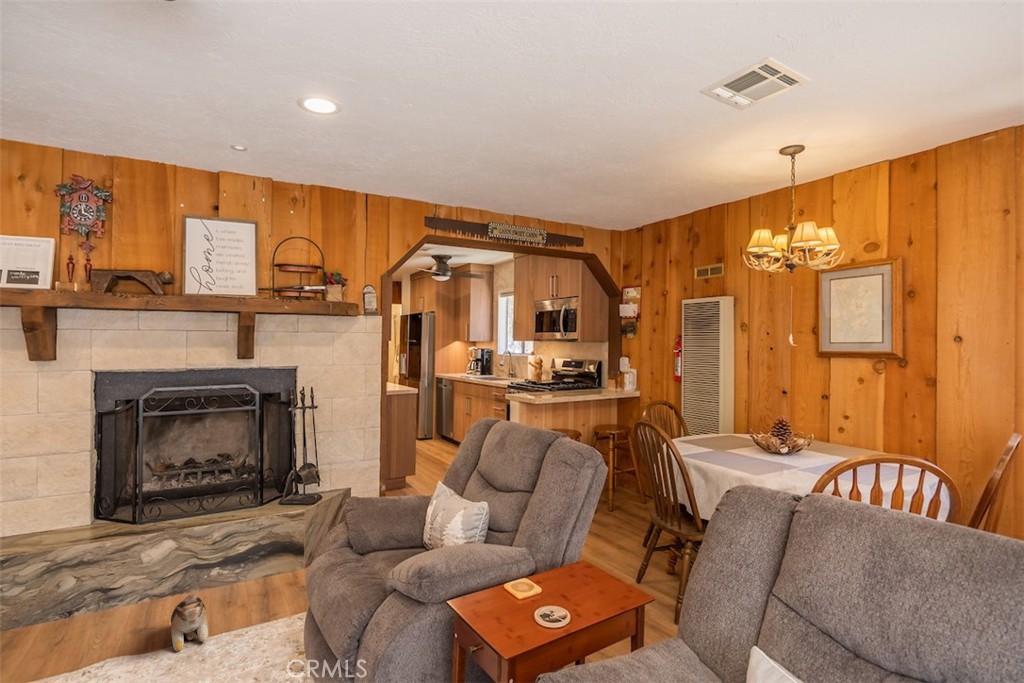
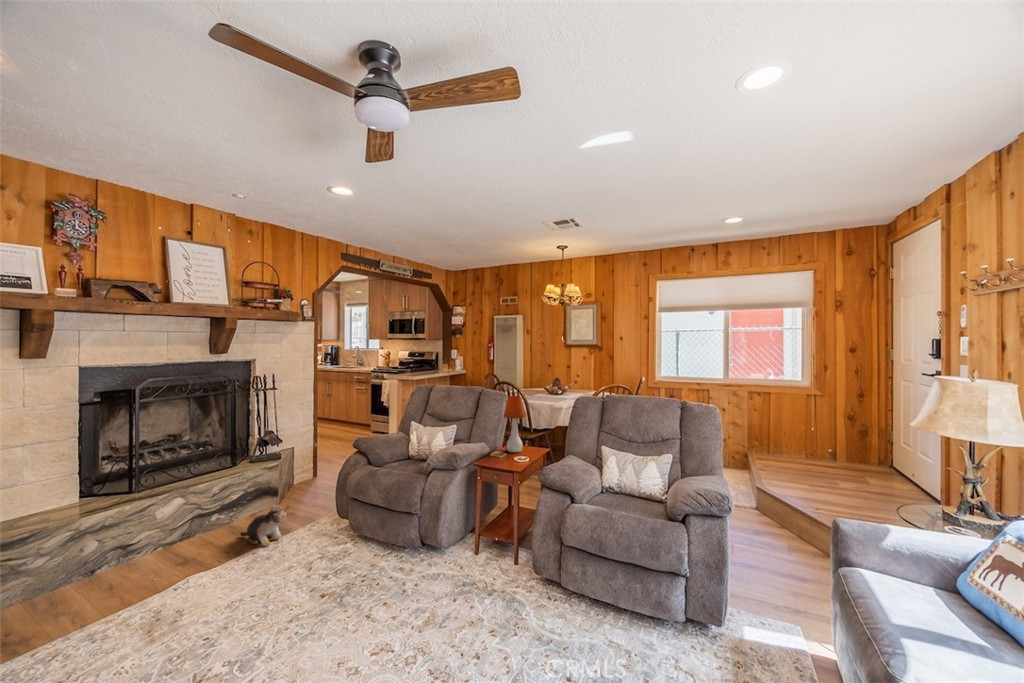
table lamp: none [513,472,564,608] -> present [504,396,525,452]

